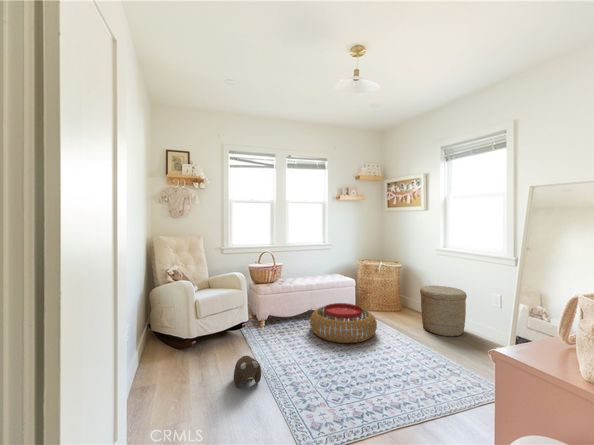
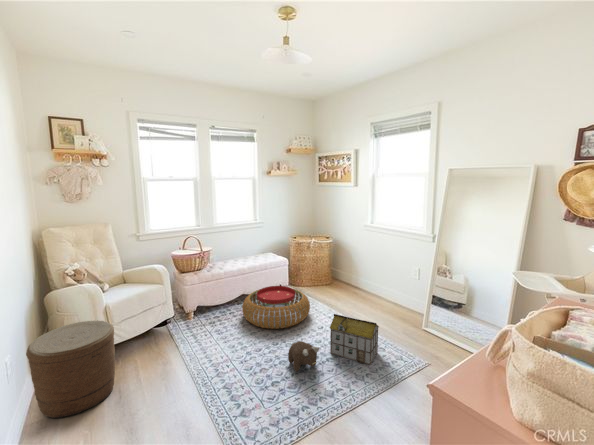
woven basket: present [420,285,467,336] -> present [26,320,115,418]
toy house: none [397,329,452,386] -> present [330,314,379,365]
plush toy: present [233,355,261,387] -> present [288,341,319,372]

